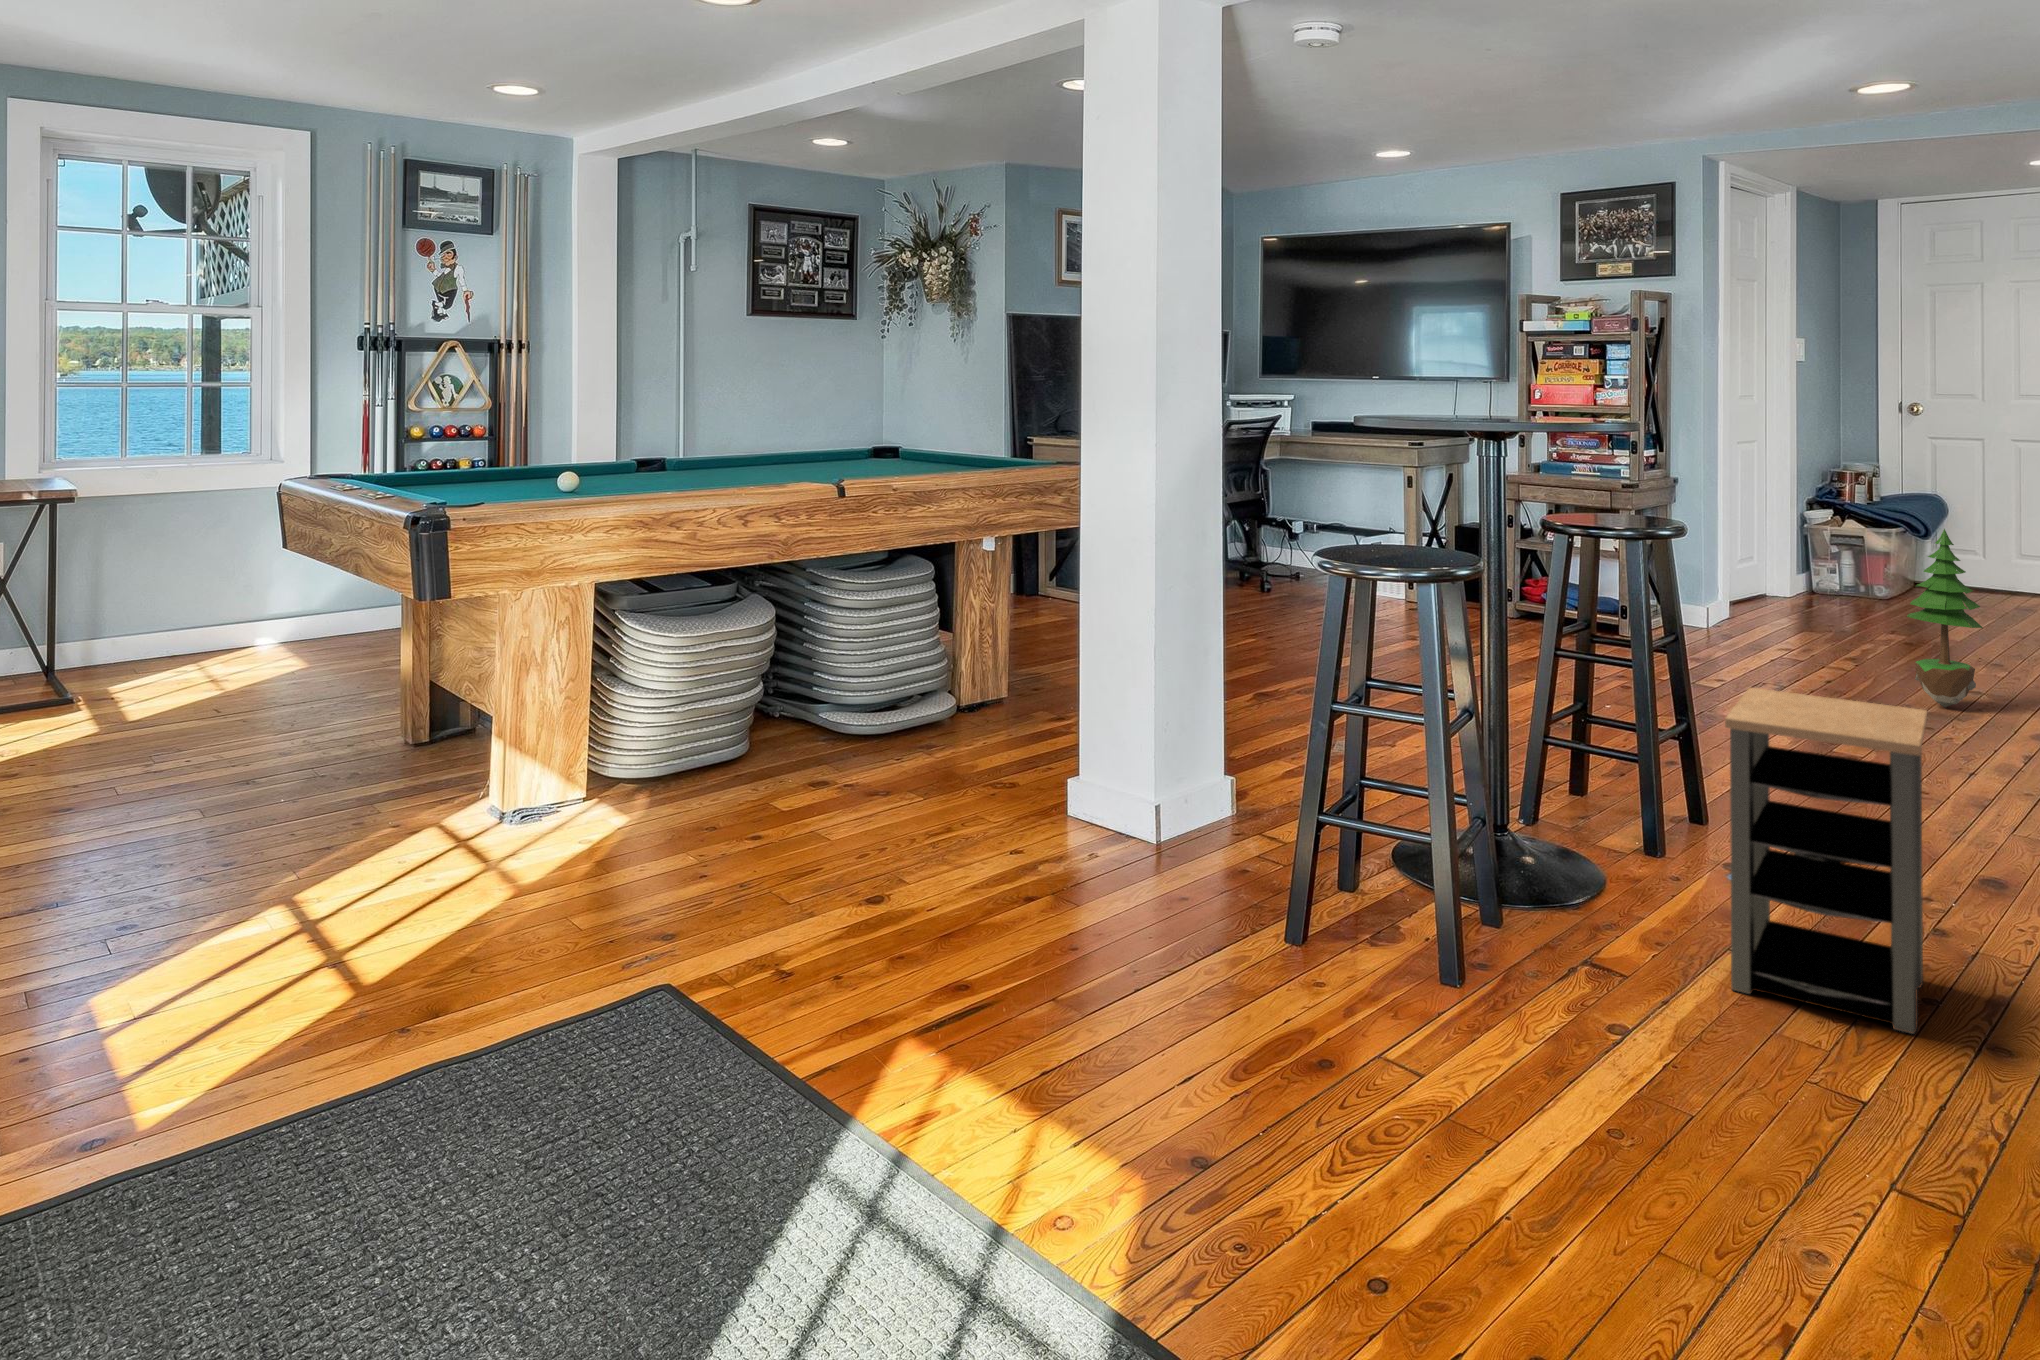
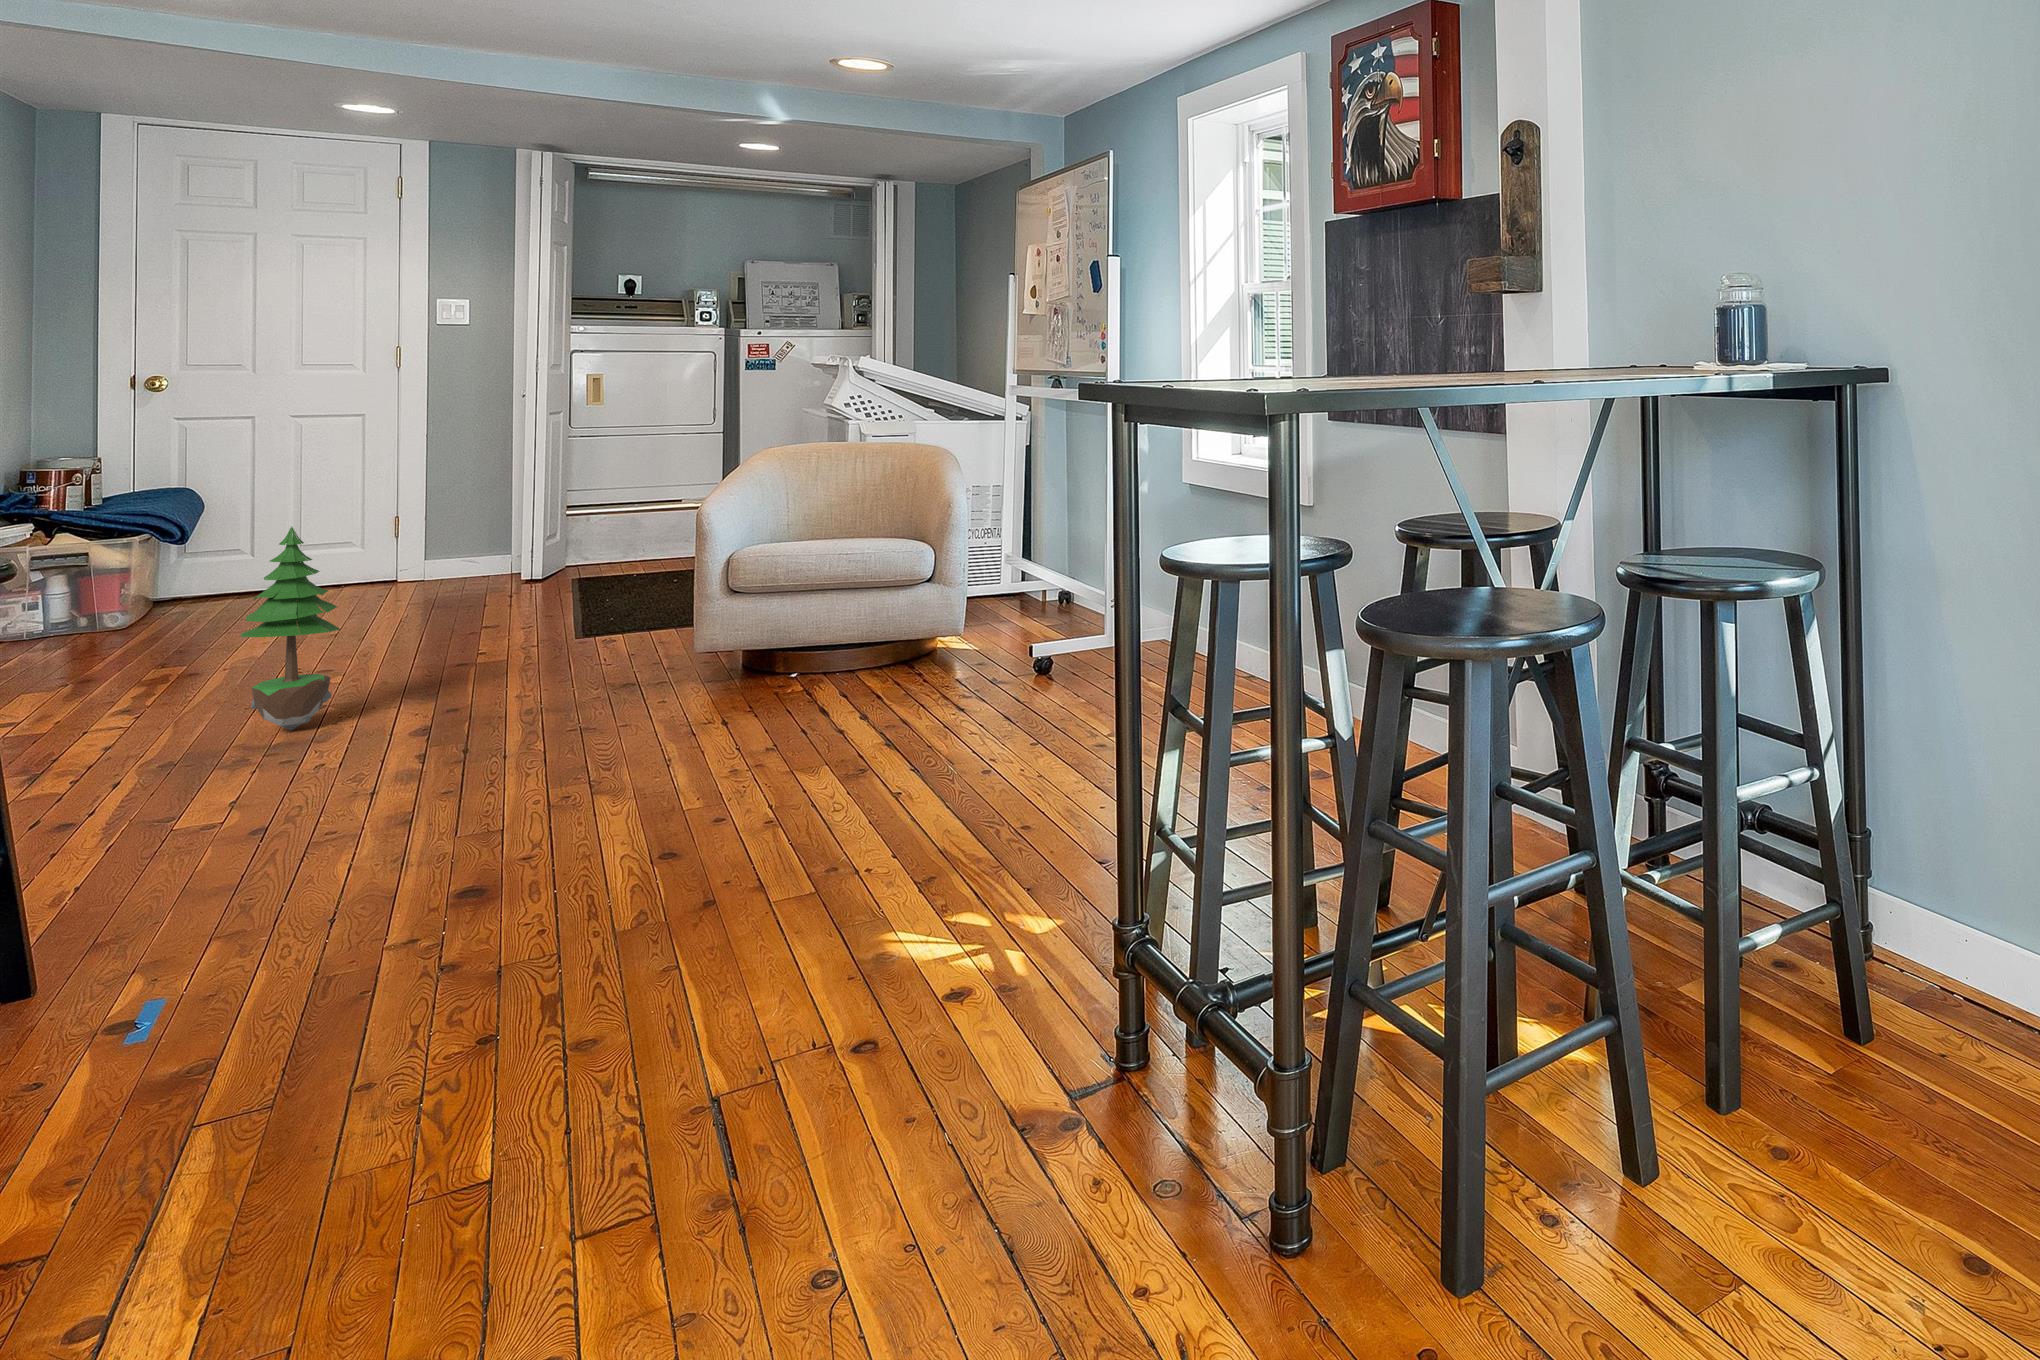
side table: present [1725,688,1927,1034] -> none [218,723,503,1163]

